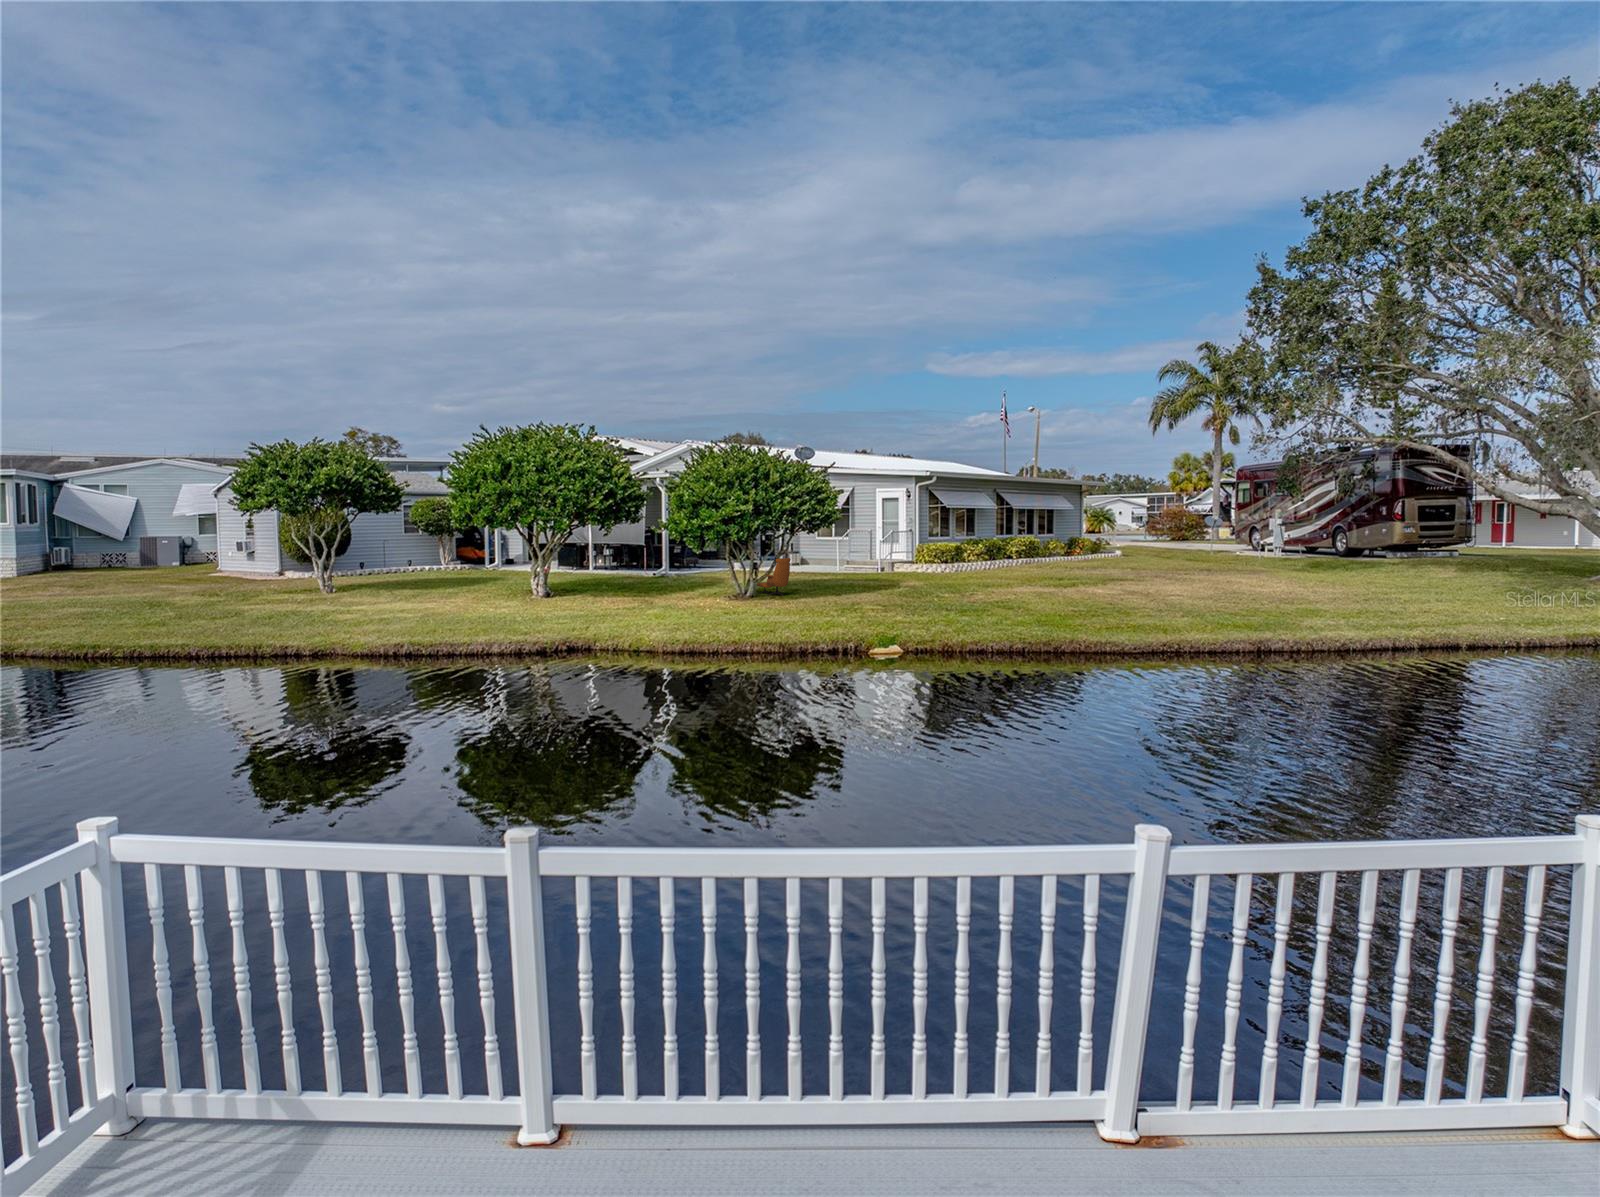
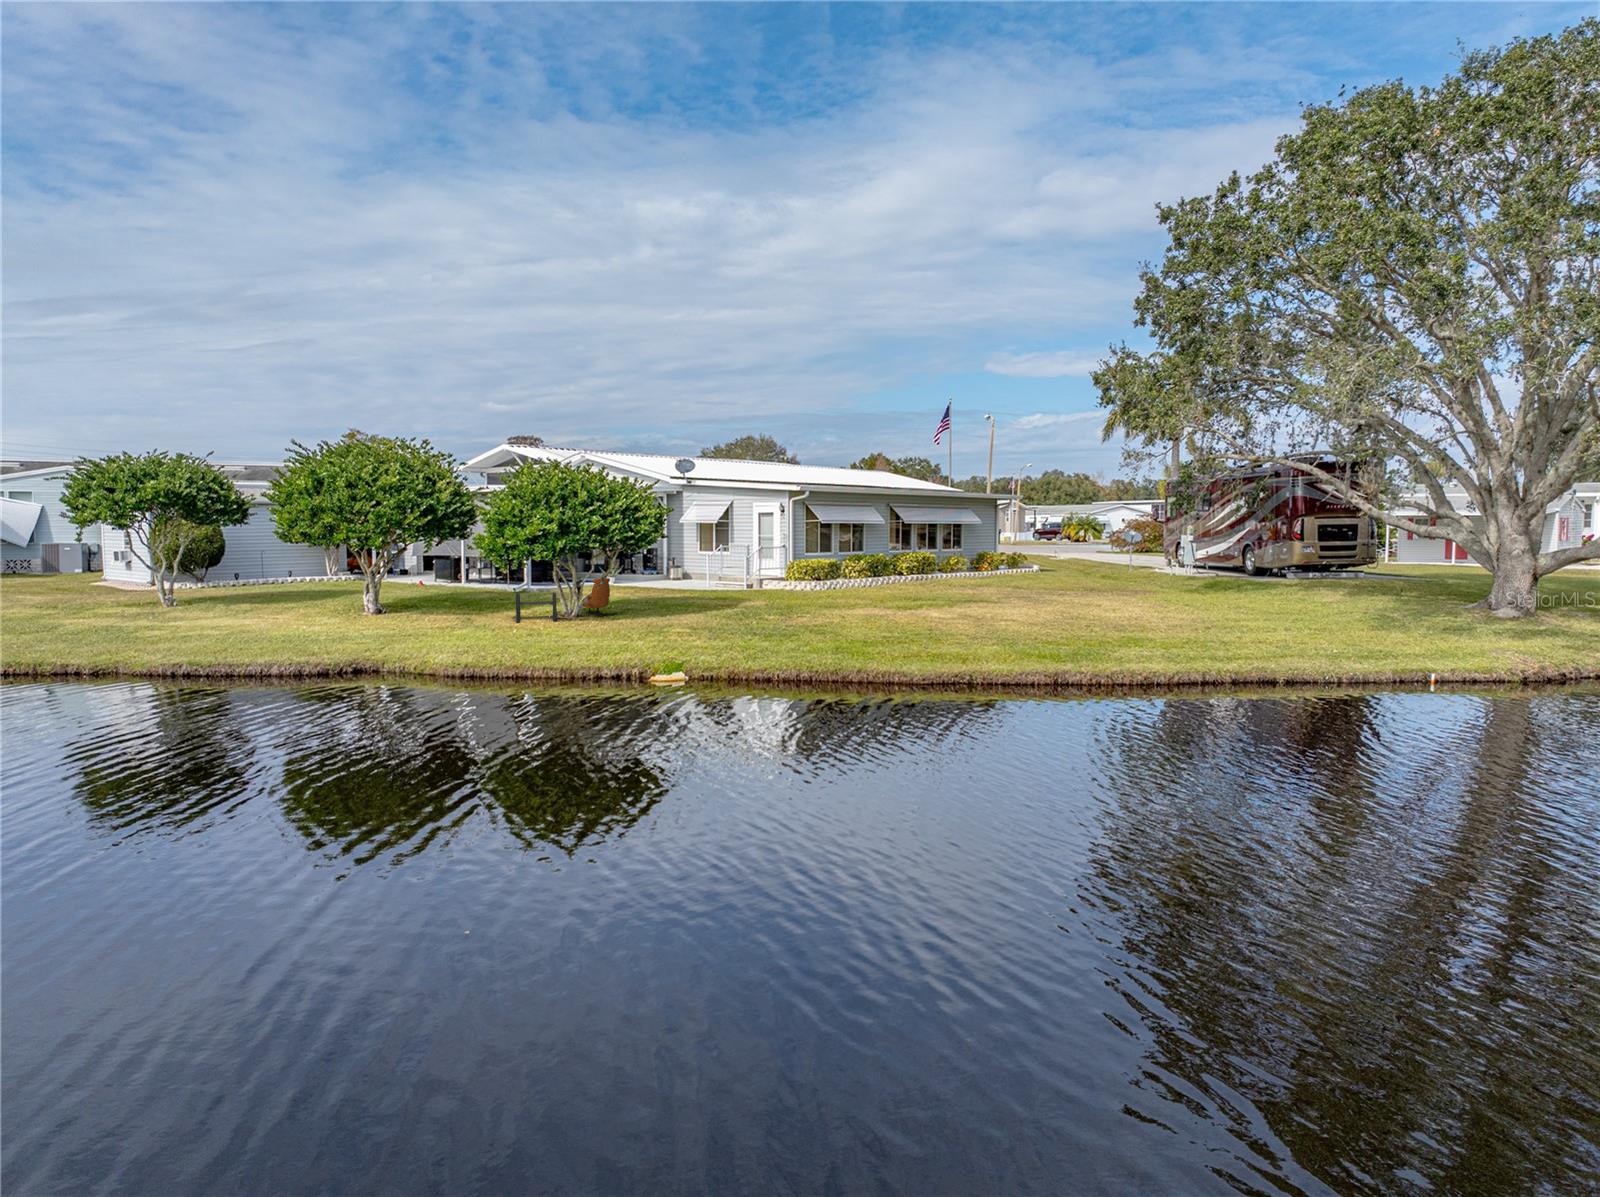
bench: none [696,573,737,602] -> present [516,592,557,623]

